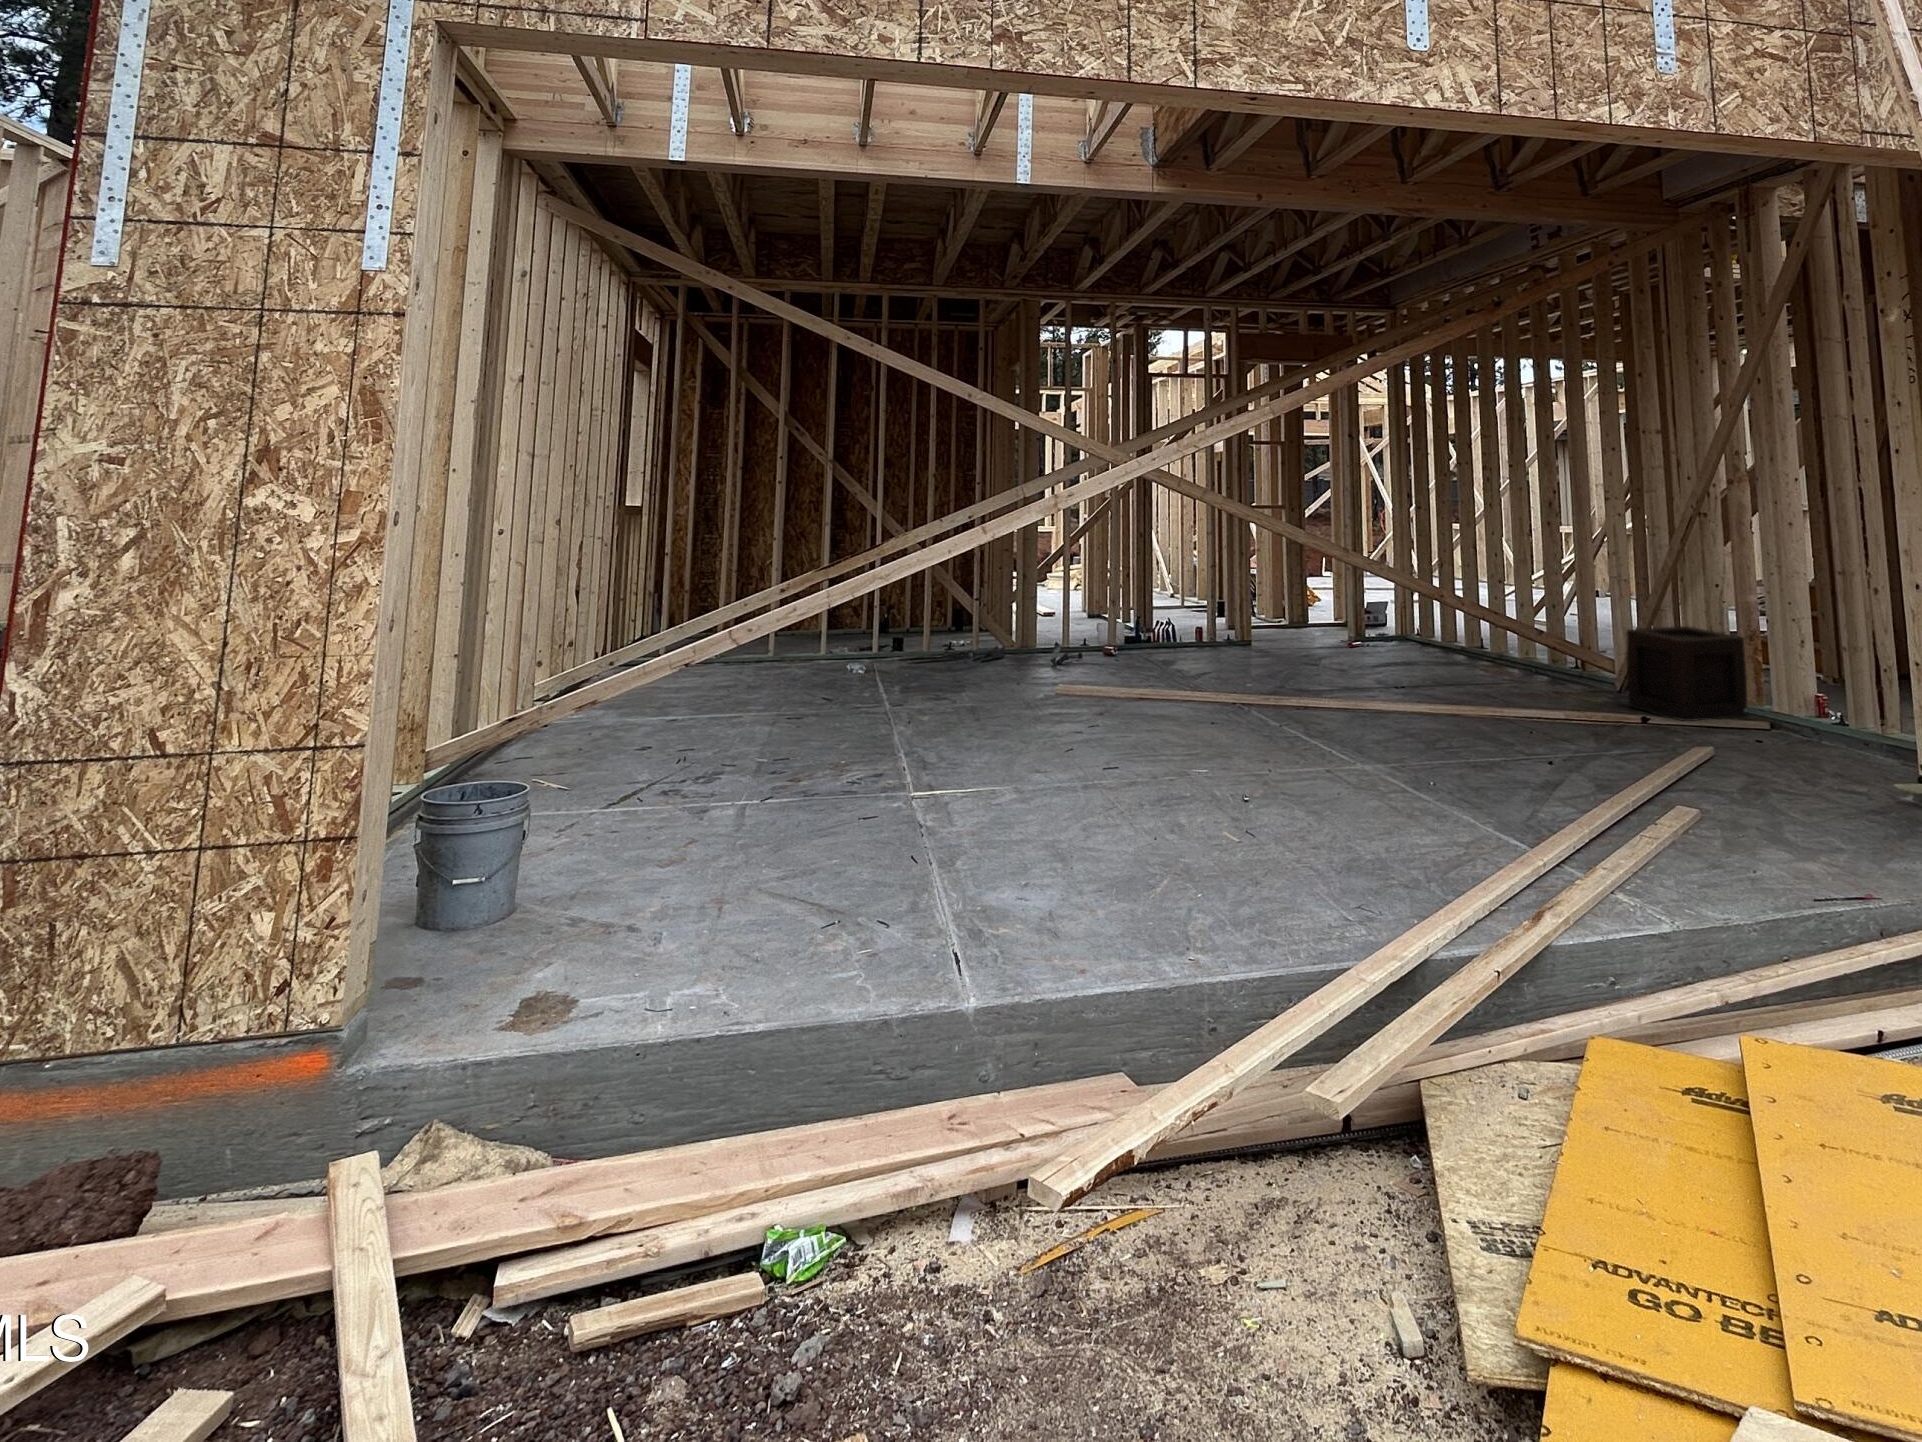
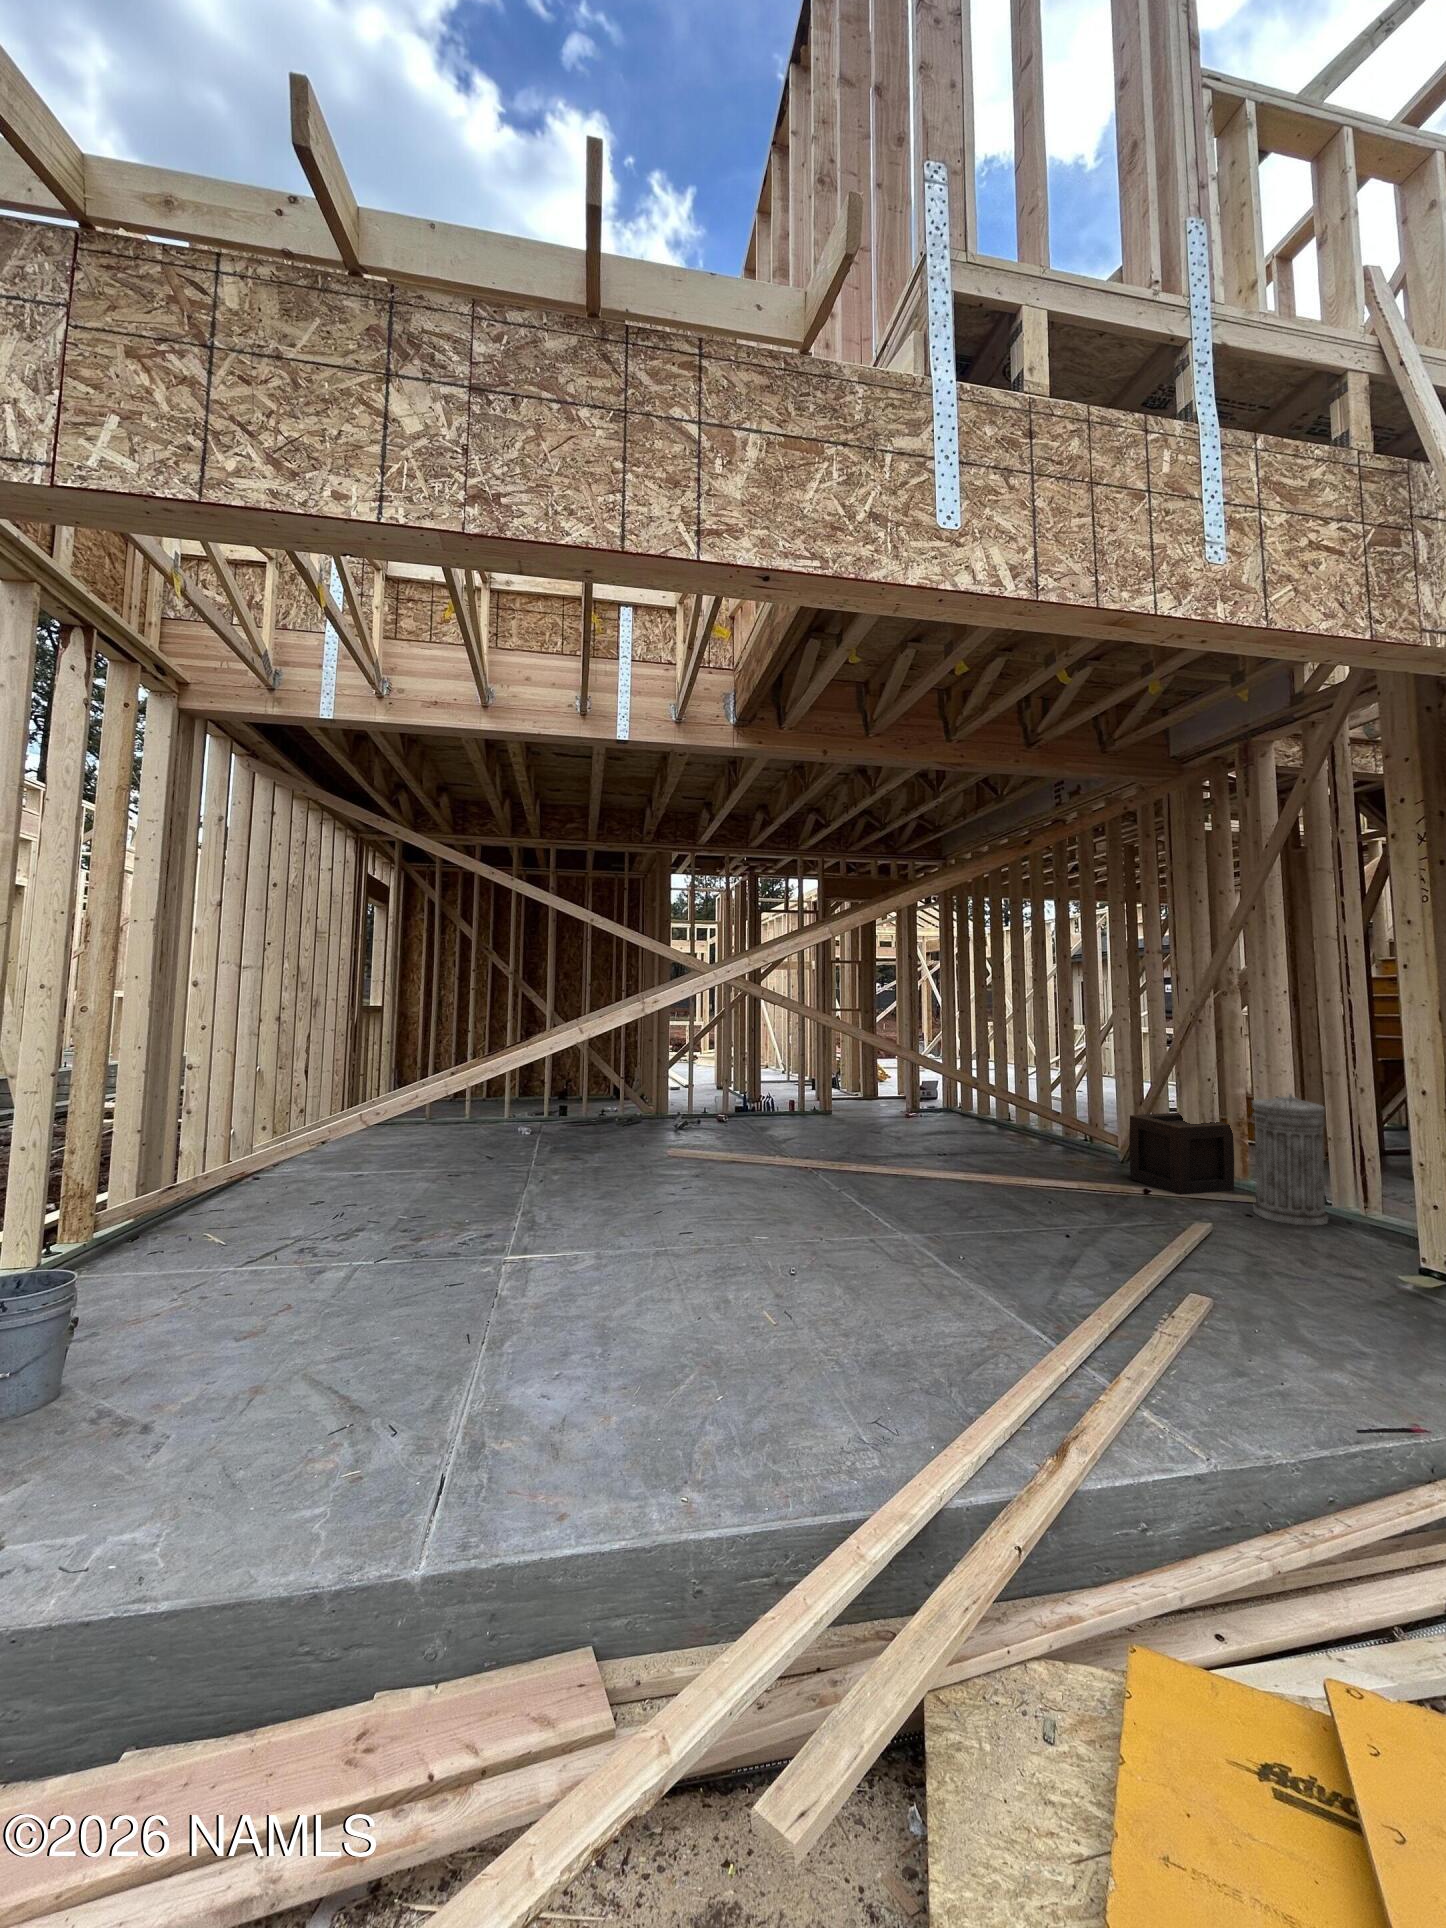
trash can: none [1759,595,1845,748] -> present [1252,1093,1328,1225]

